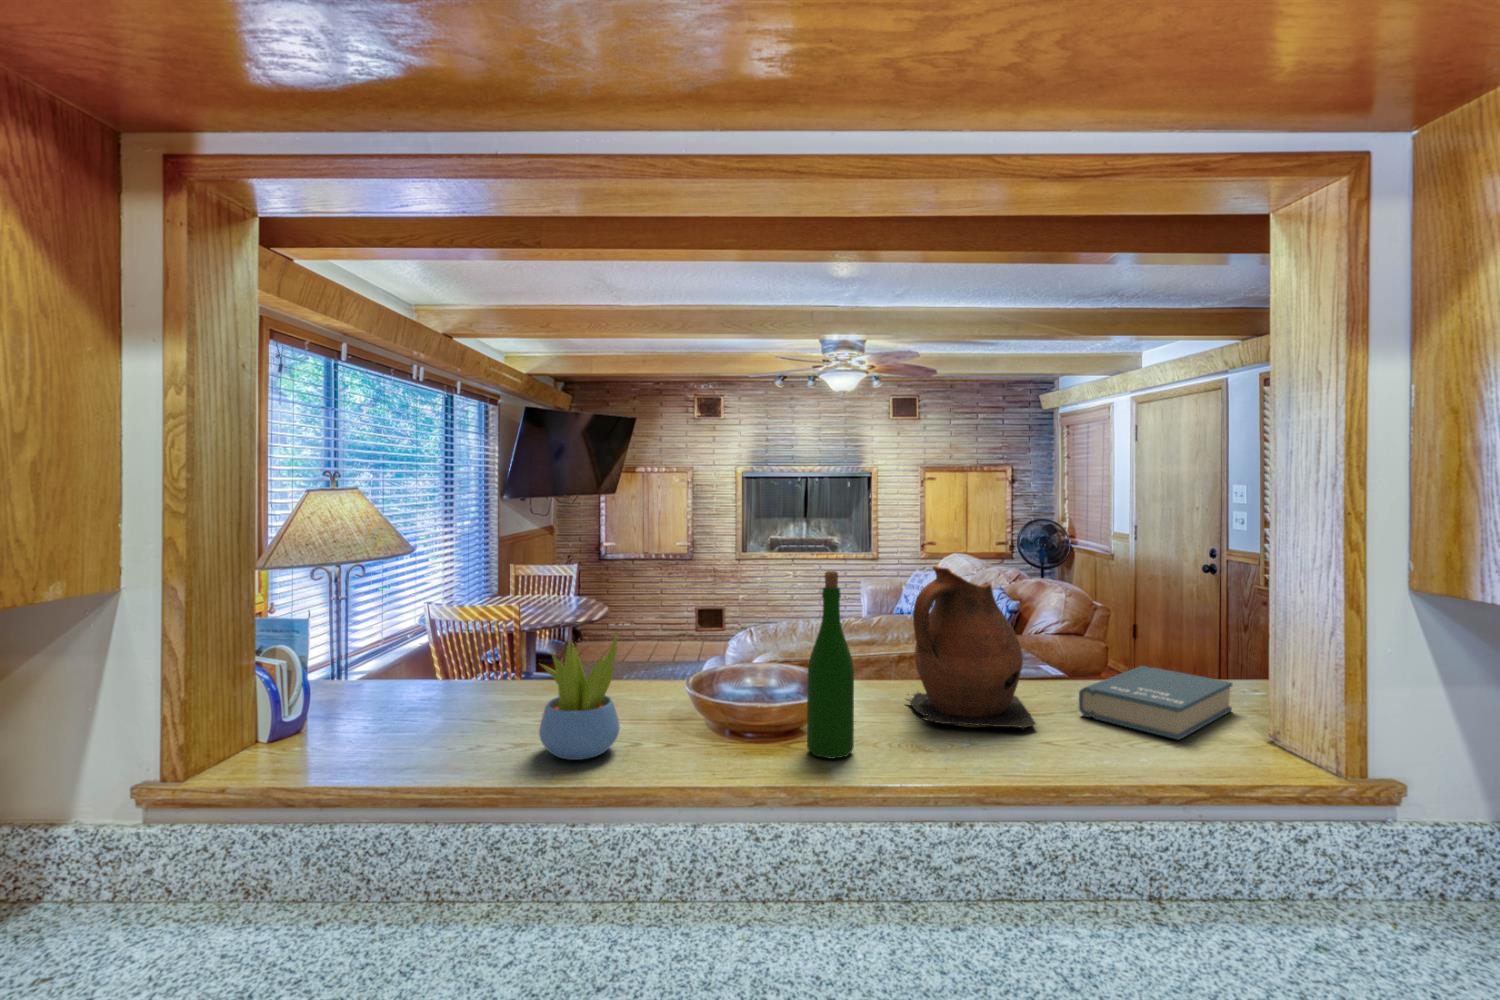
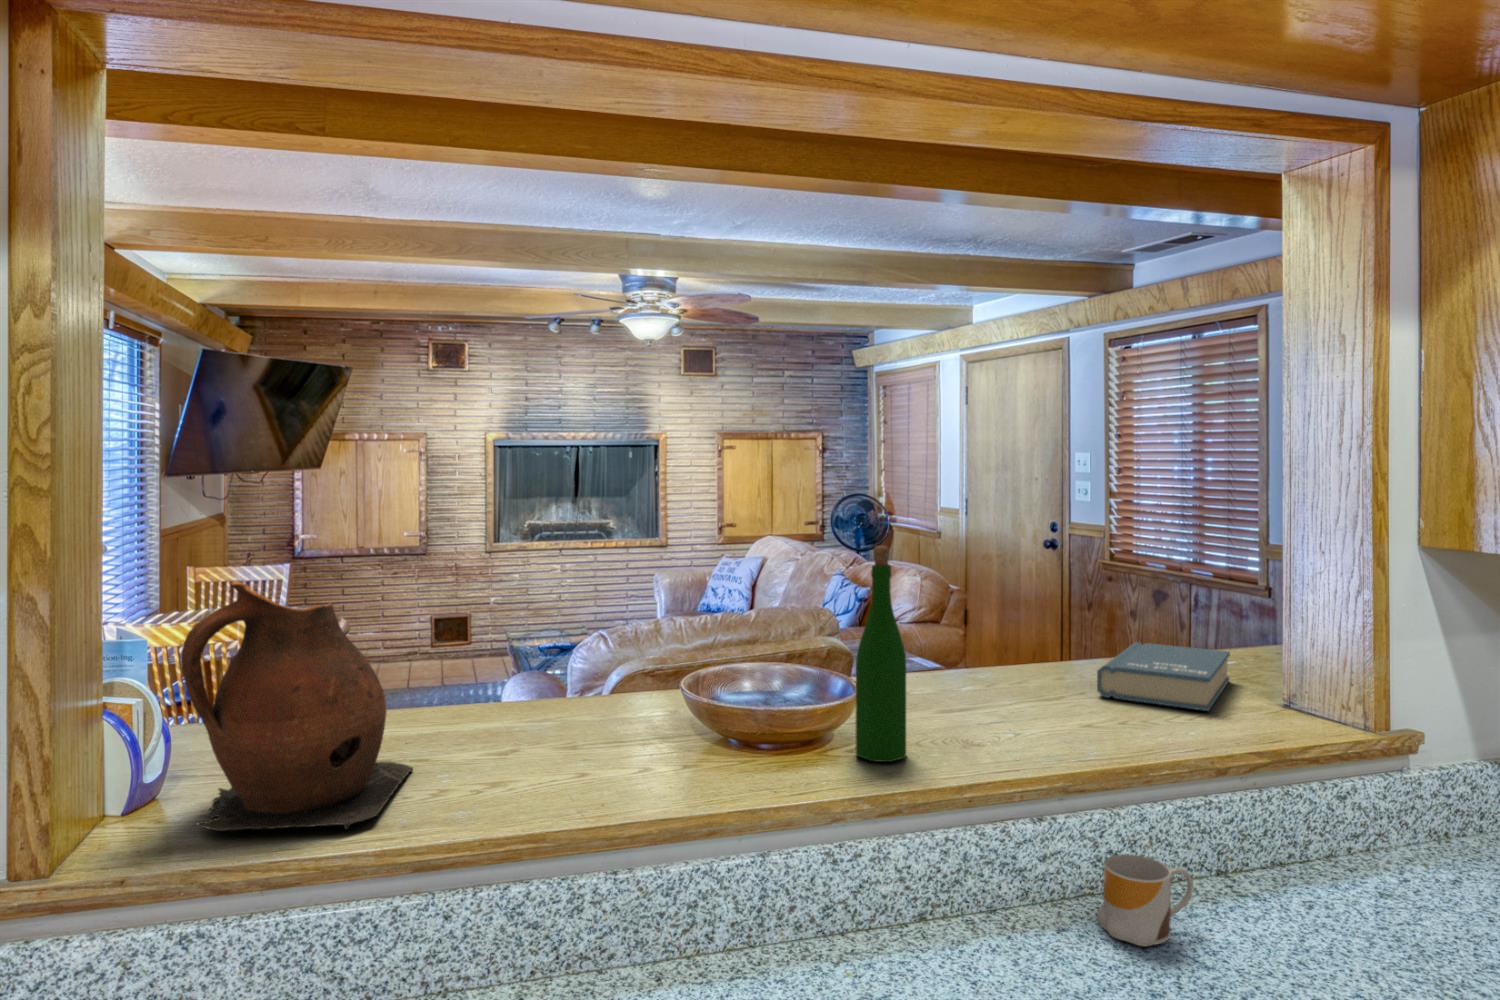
ceramic pitcher: present [908,566,1036,730] -> present [181,581,413,831]
succulent plant: present [539,634,620,760] -> none [538,630,639,793]
mug: none [993,868,1088,958] -> present [1097,854,1193,946]

